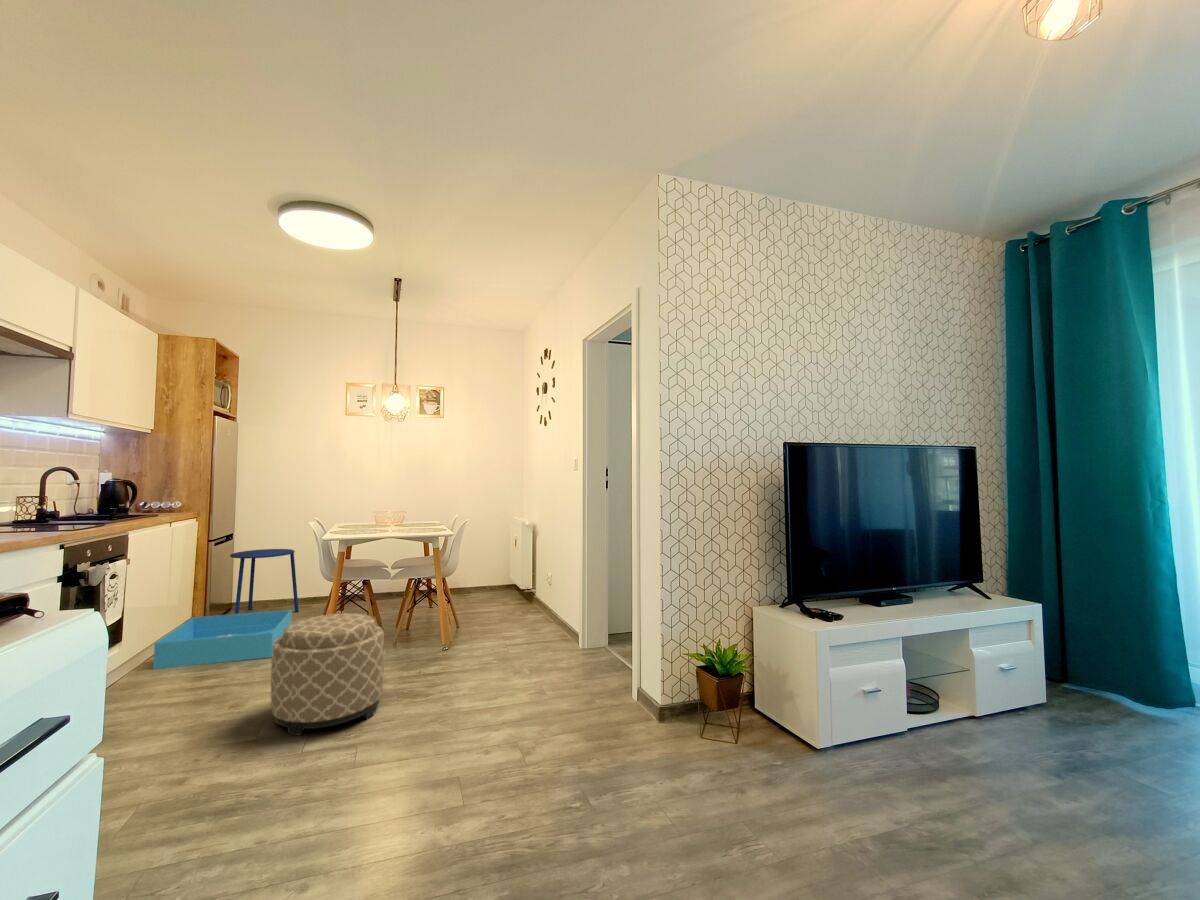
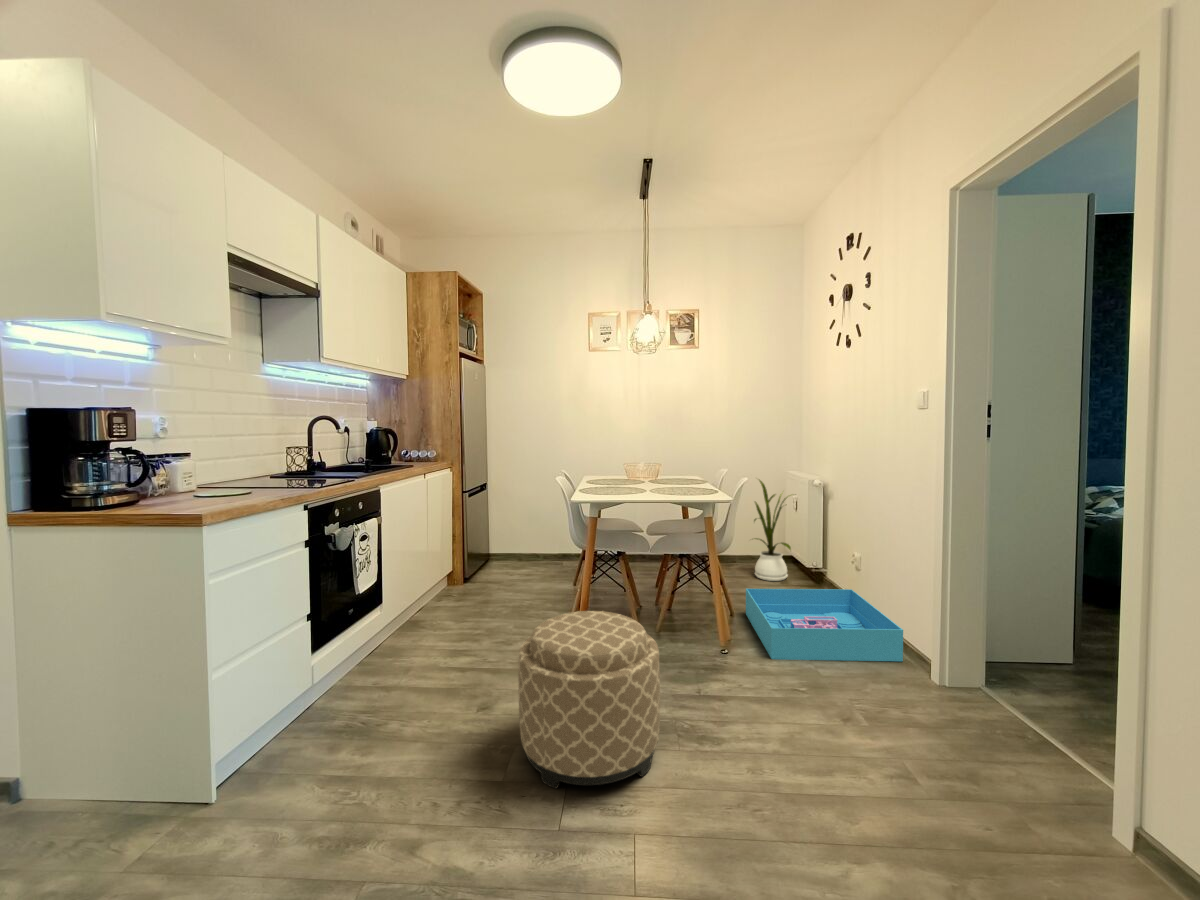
house plant: none [479,521,516,602] -> present [754,480,791,581]
side table: present [230,549,299,614] -> none [485,502,551,580]
storage bin: present [153,610,292,669] -> present [746,589,903,661]

